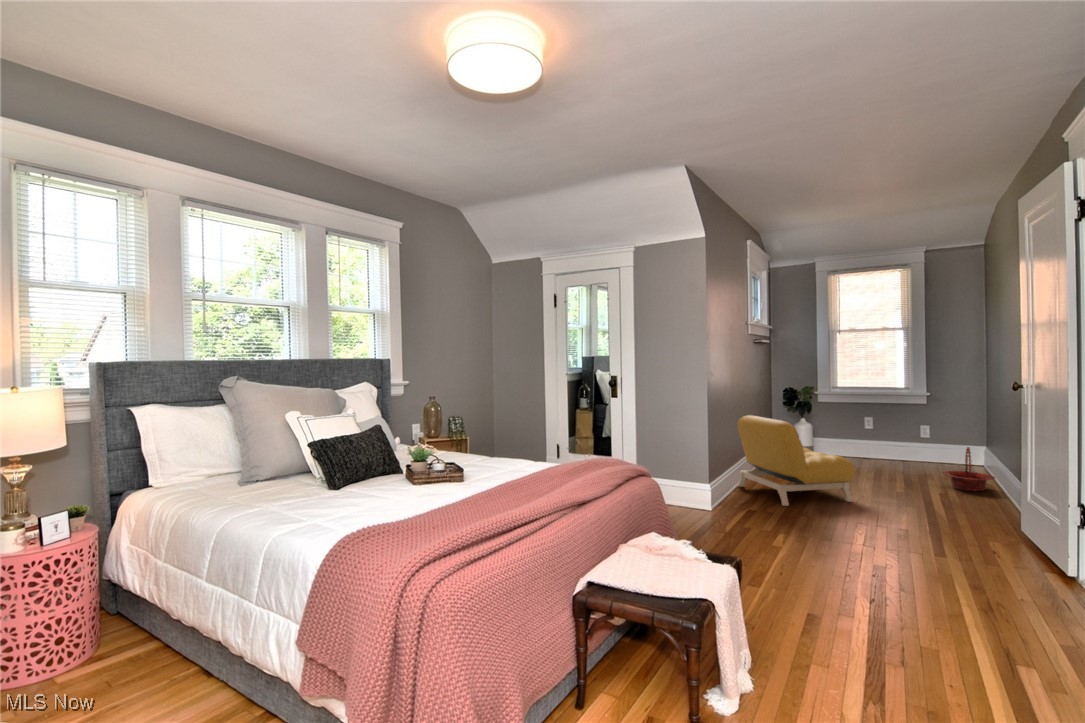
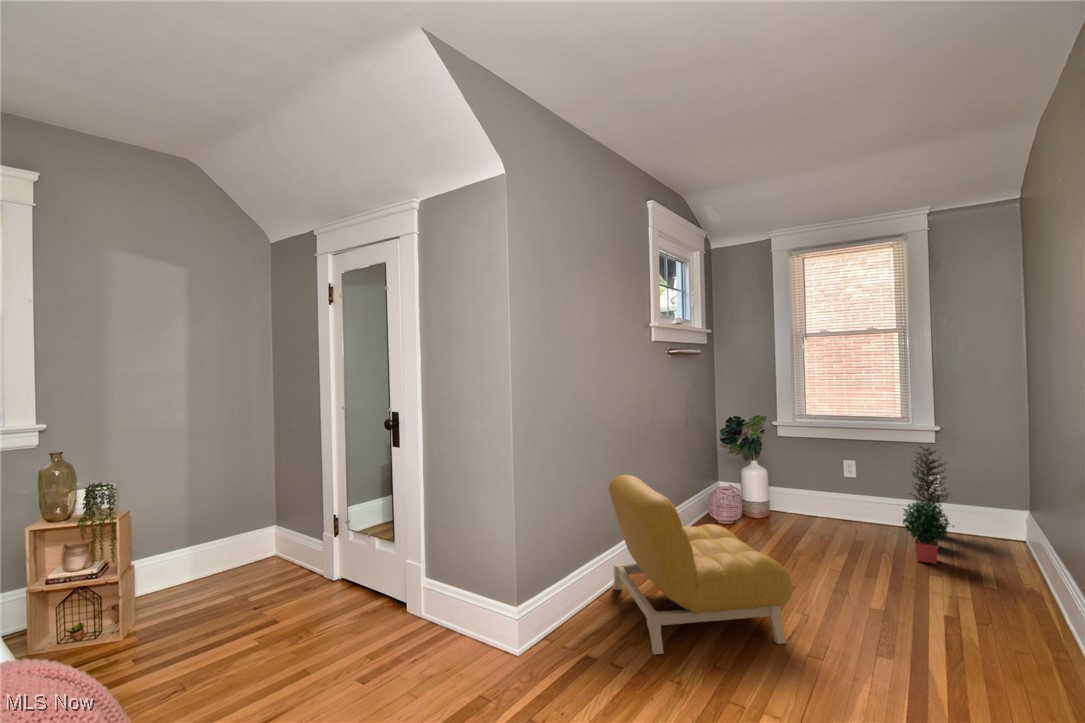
potted plant: none [907,404,940,475] -> present [903,446,954,564]
basket: present [943,447,995,491] -> none [958,532,1056,616]

